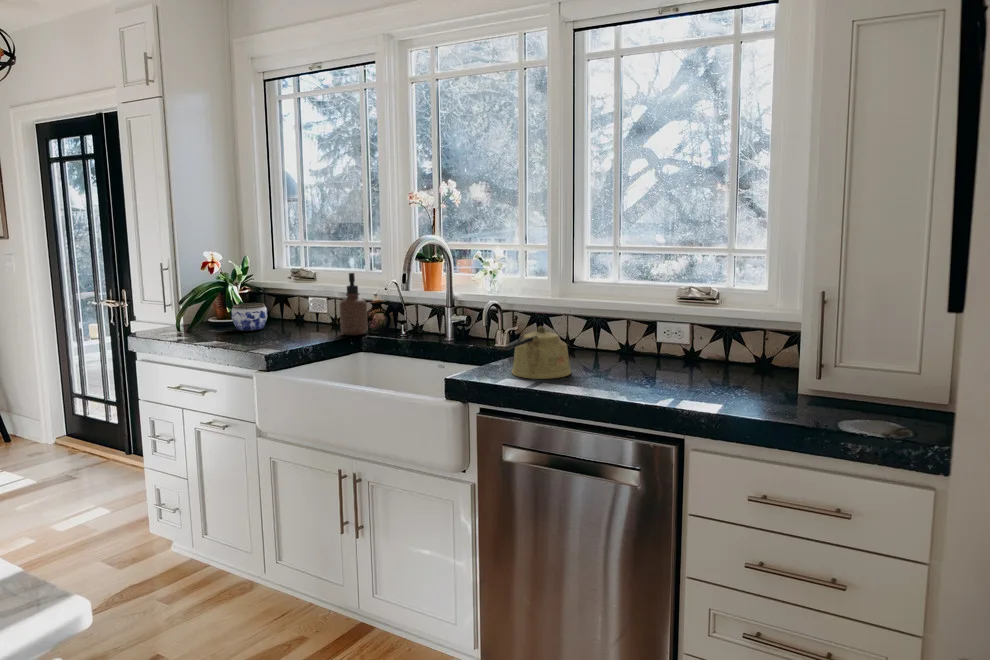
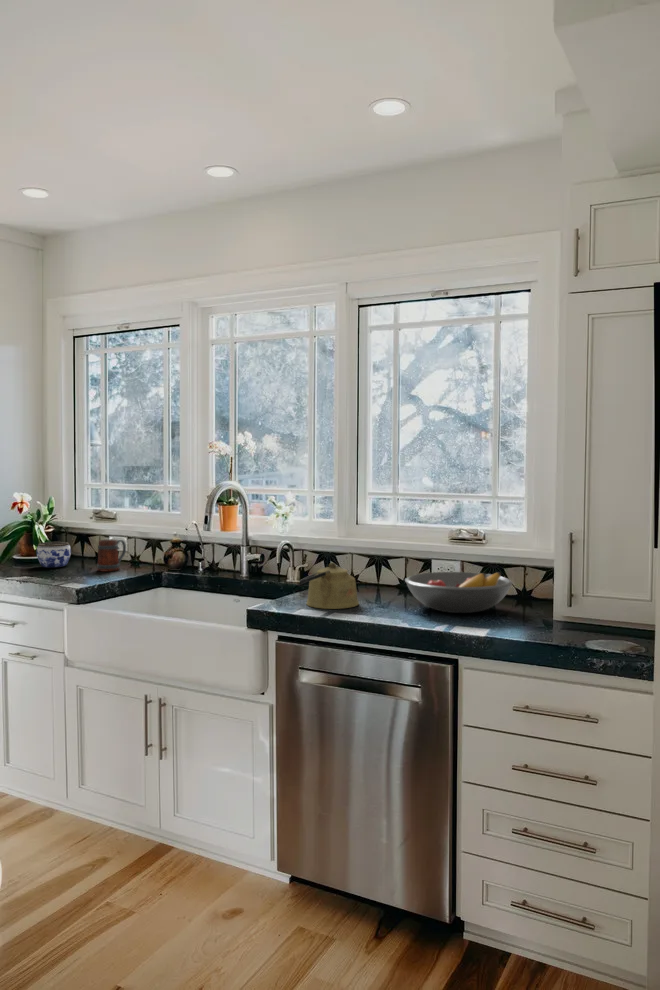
soap dispenser: present [339,273,368,335] -> none [143,514,168,572]
mug: none [293,301,324,335] -> present [97,539,126,572]
fruit bowl: none [624,337,751,385] -> present [405,572,513,613]

